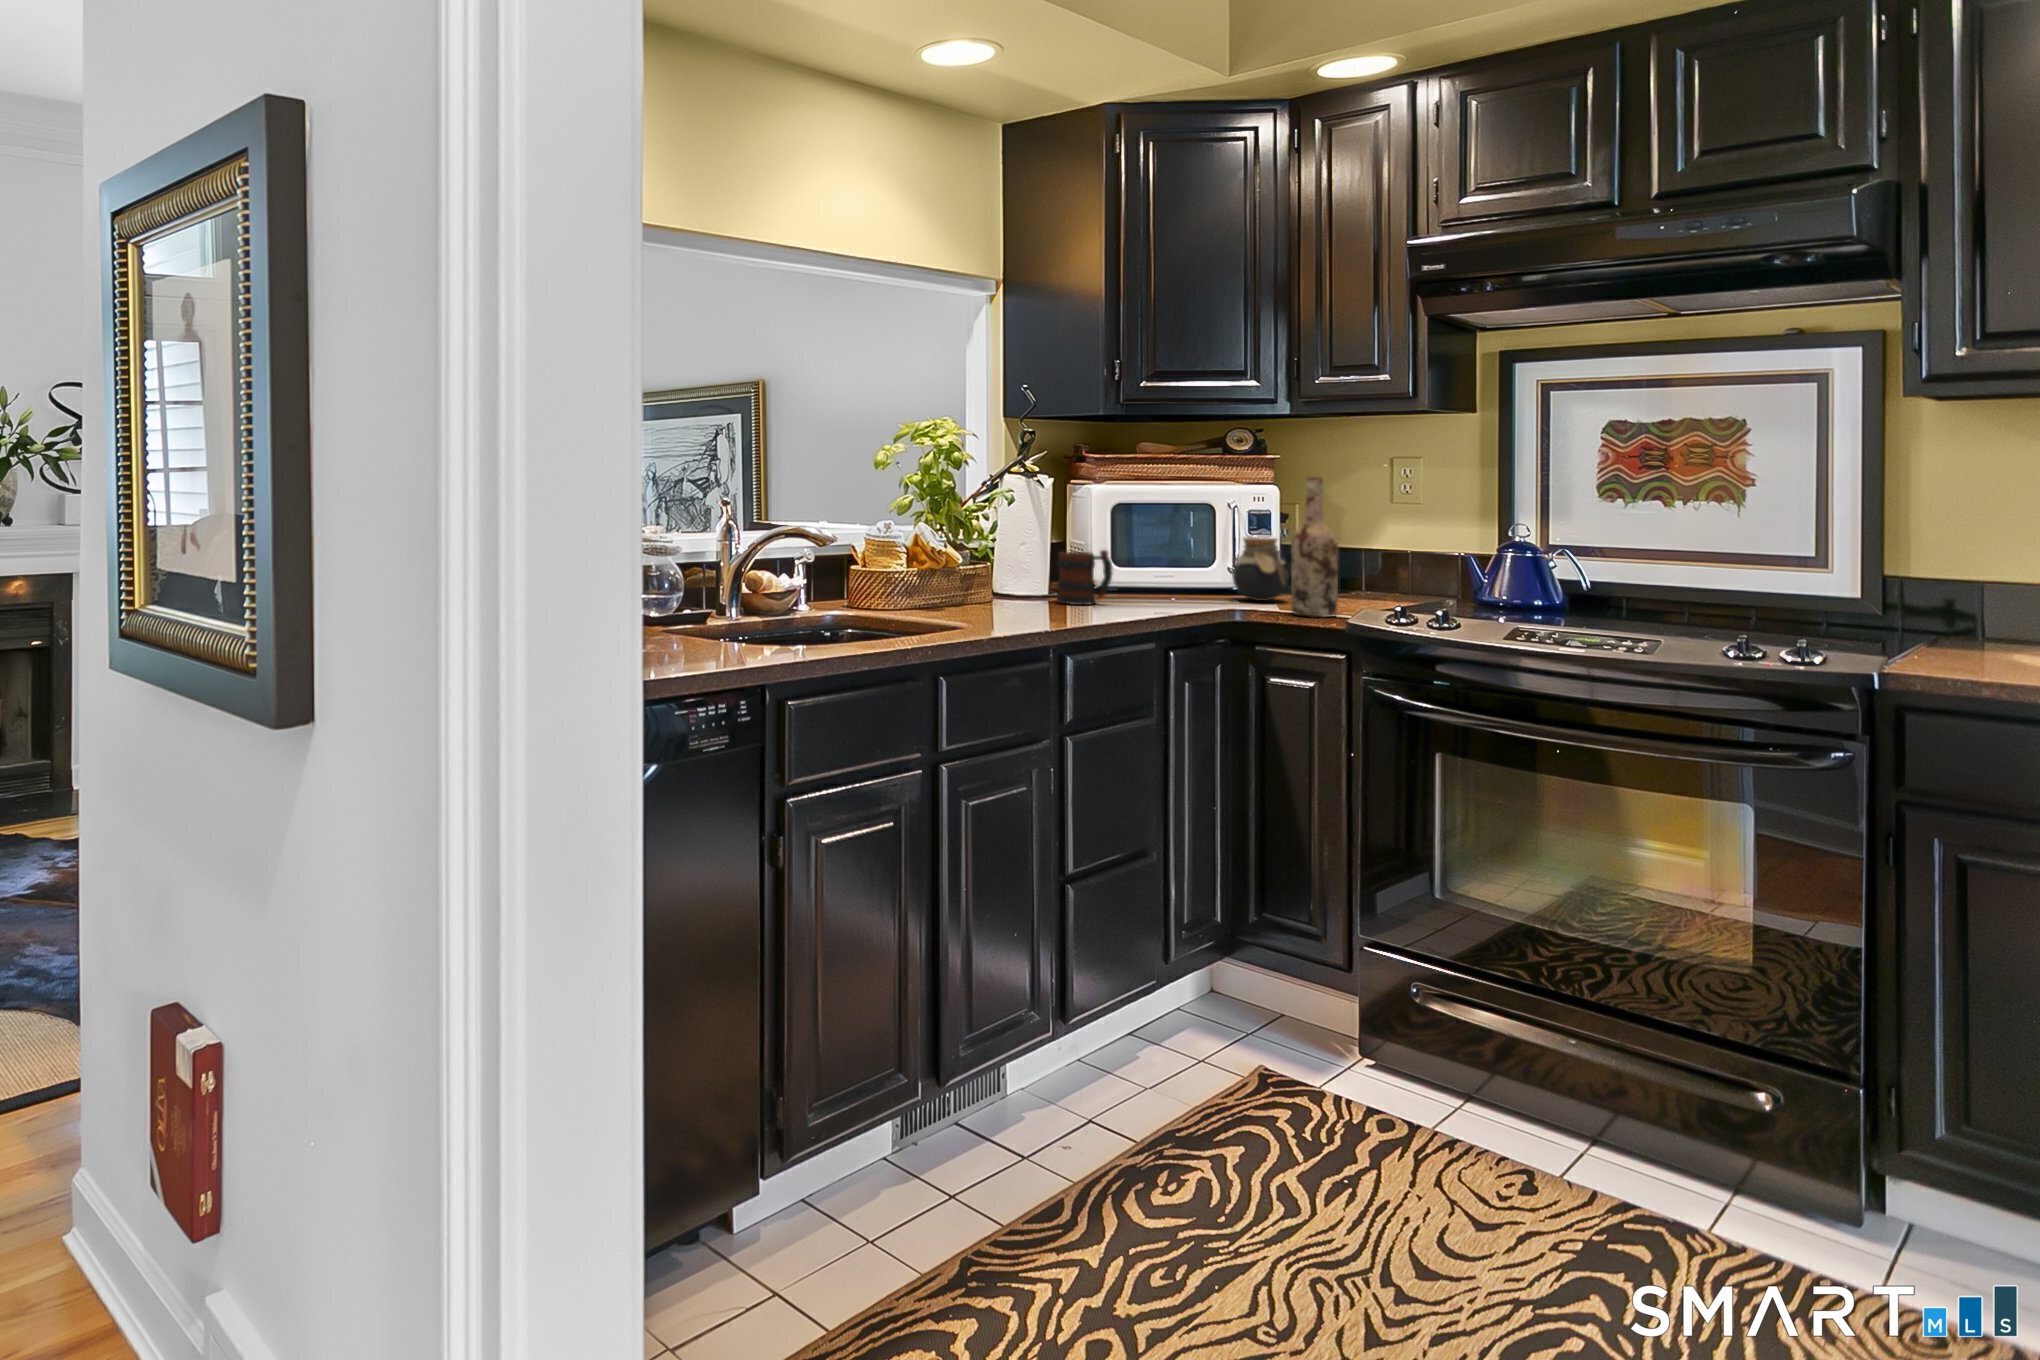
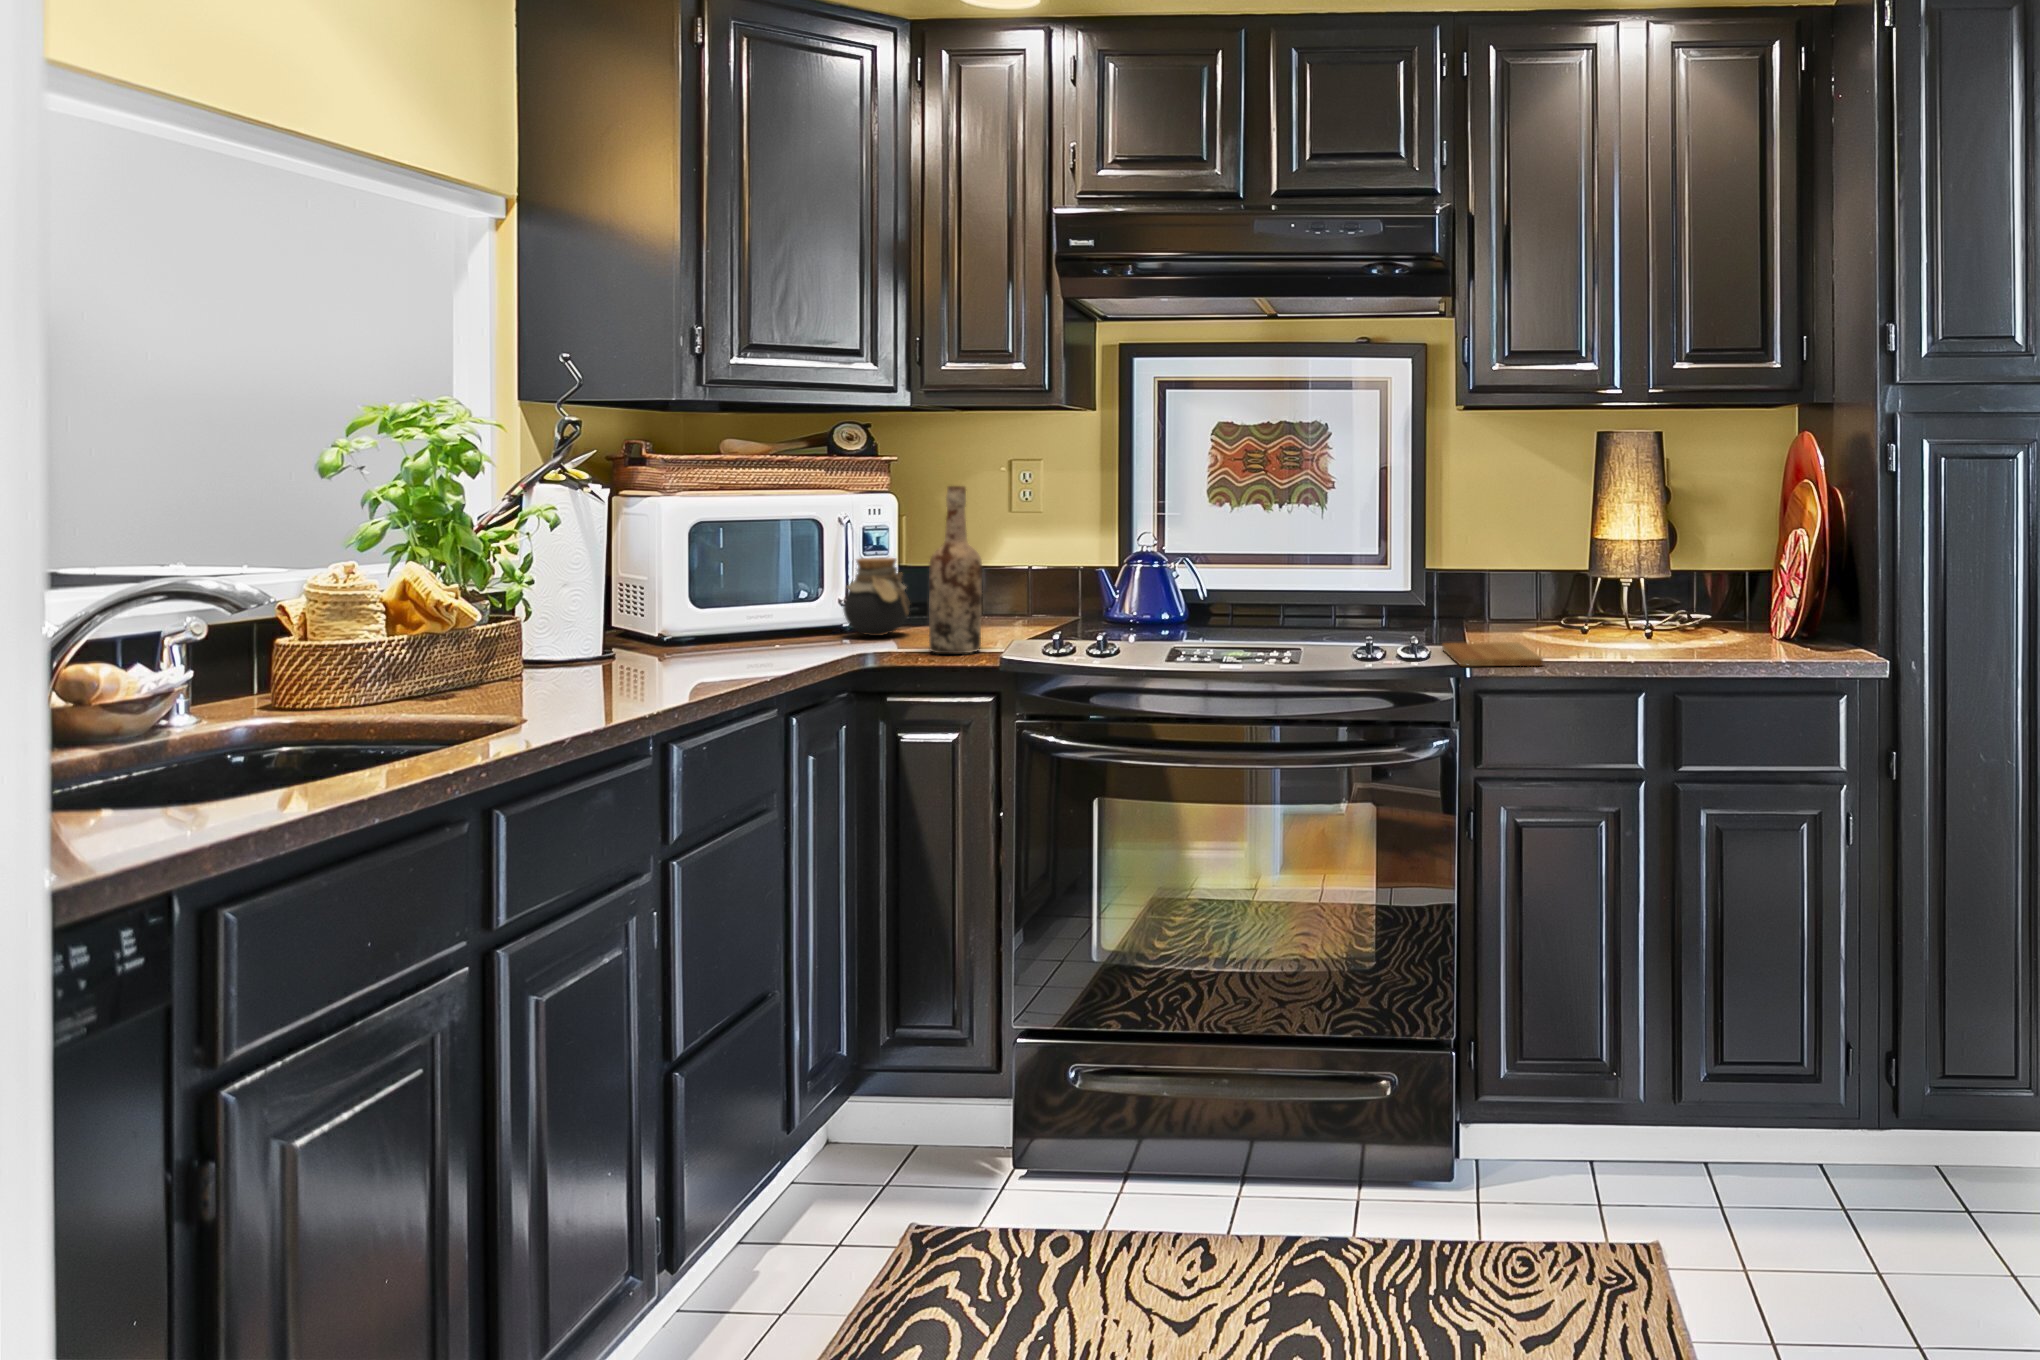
mug: present [1057,550,1112,605] -> none [620,587,701,666]
cutting board: none [1856,649,1982,679] -> present [1442,642,1543,666]

